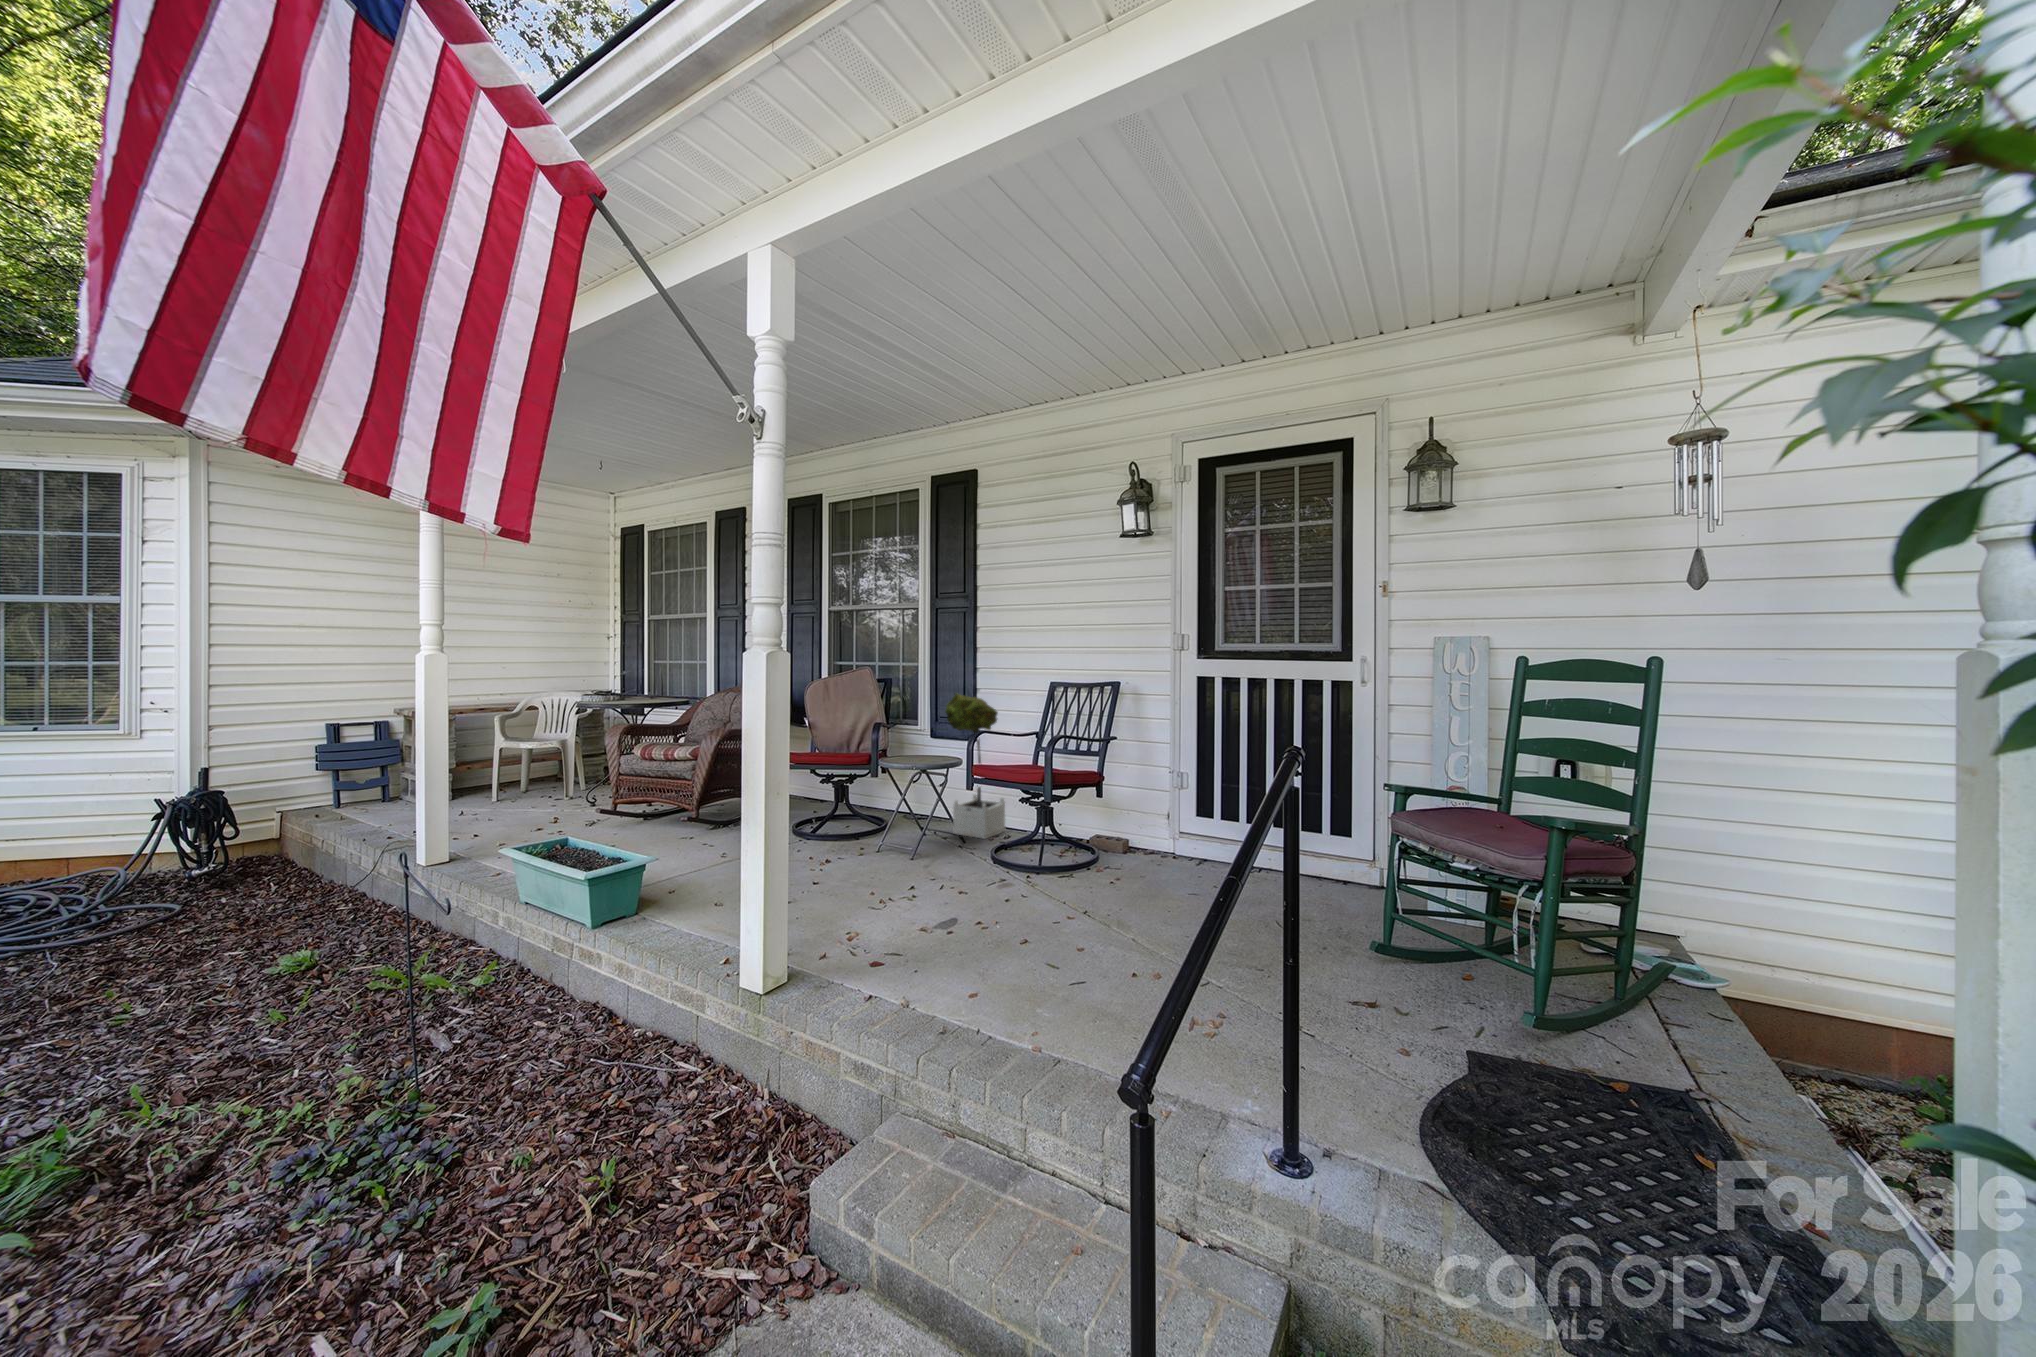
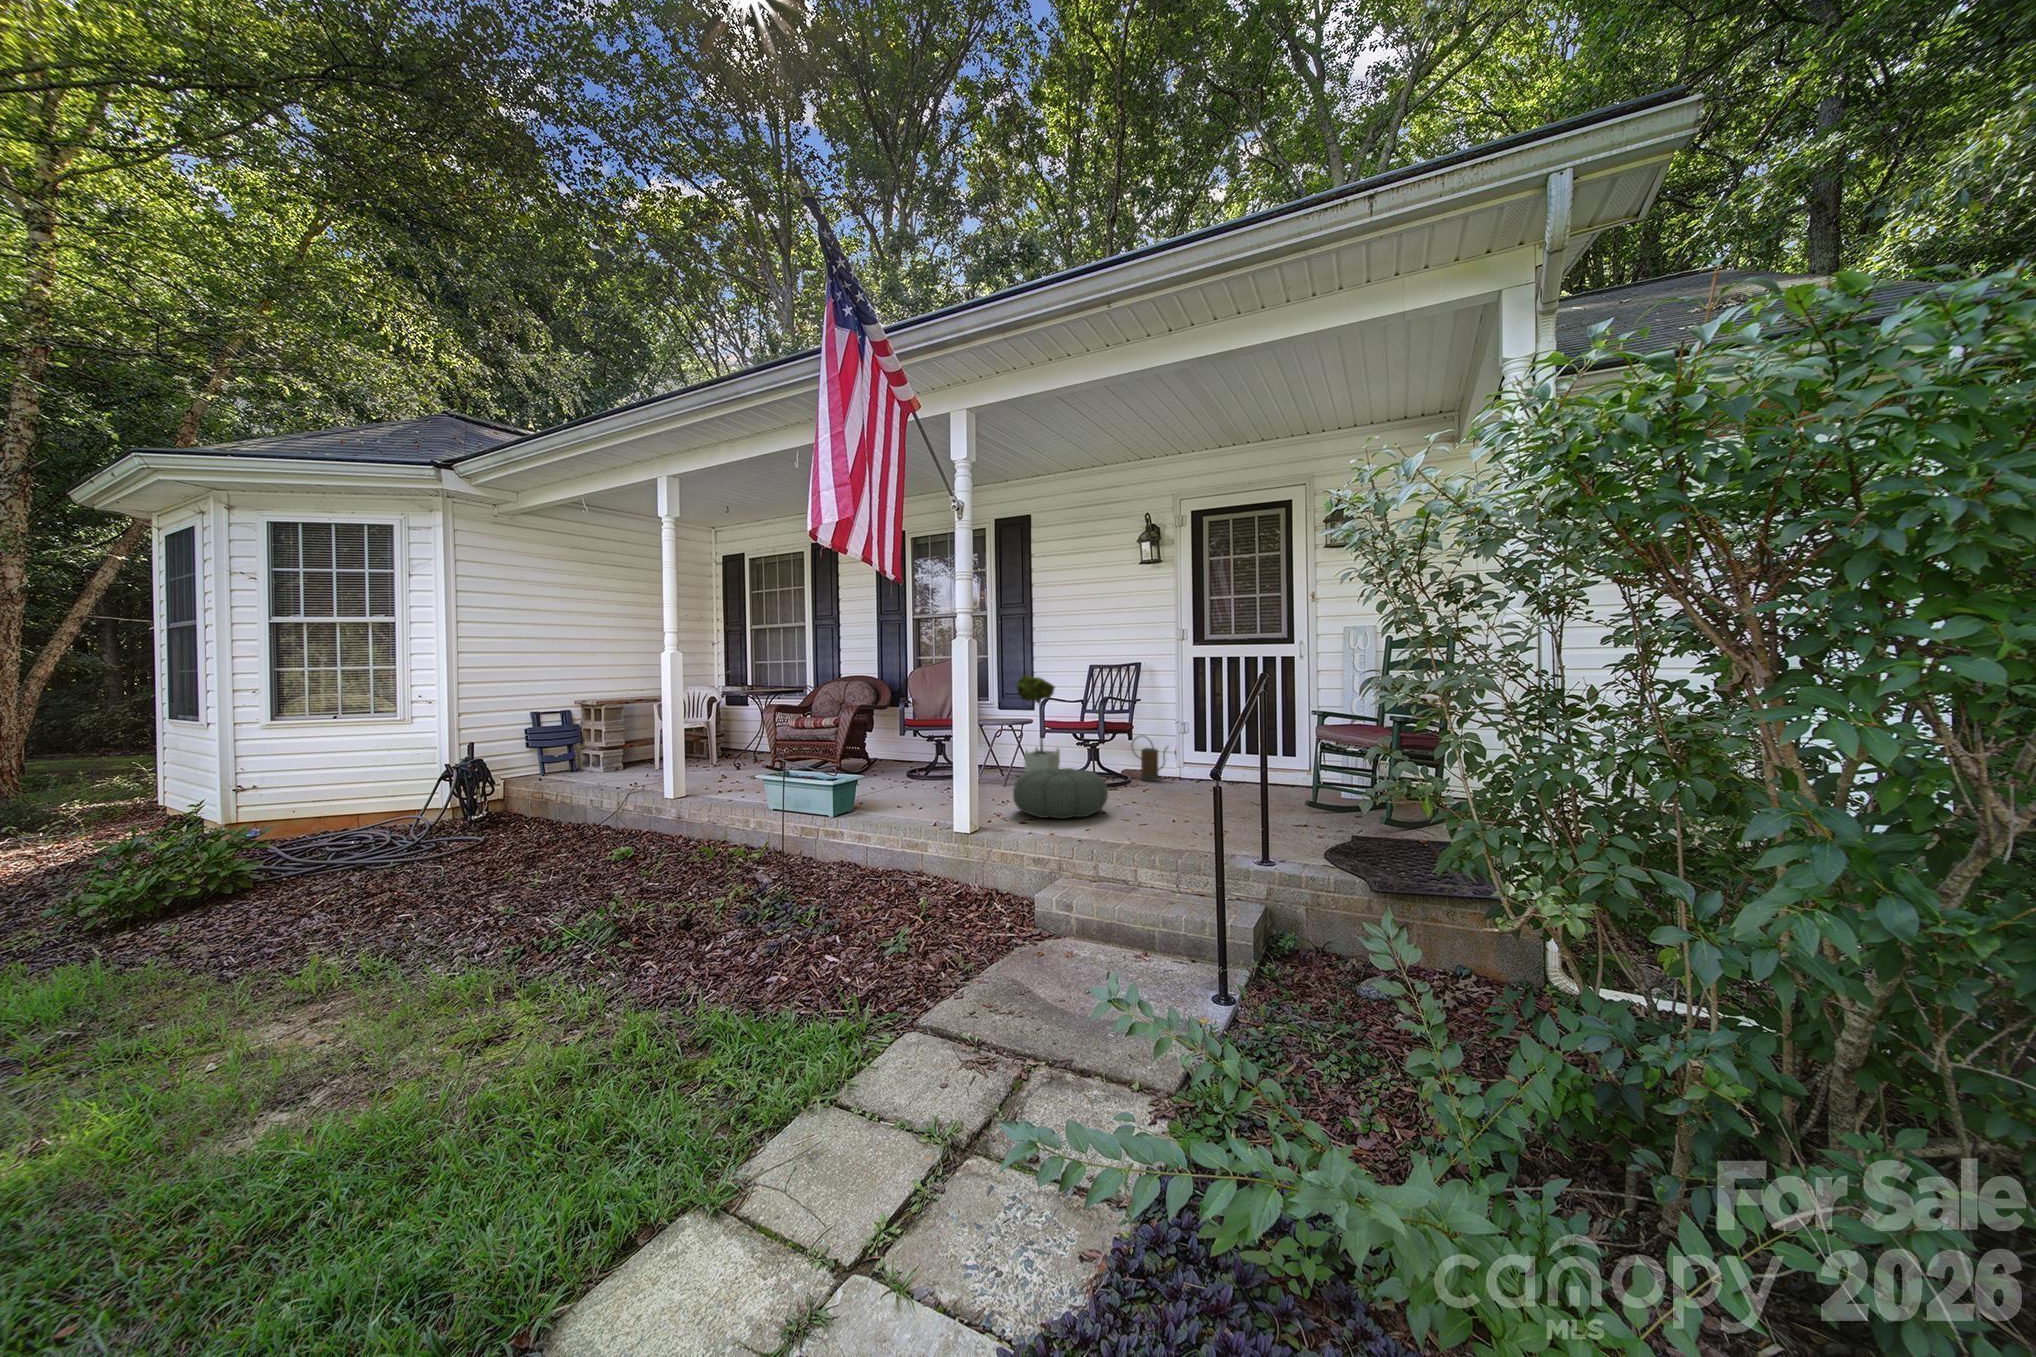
watering can: none [1100,790,1155,860] -> present [1132,735,1167,781]
pouf: none [870,859,1030,961] -> present [1013,768,1108,819]

